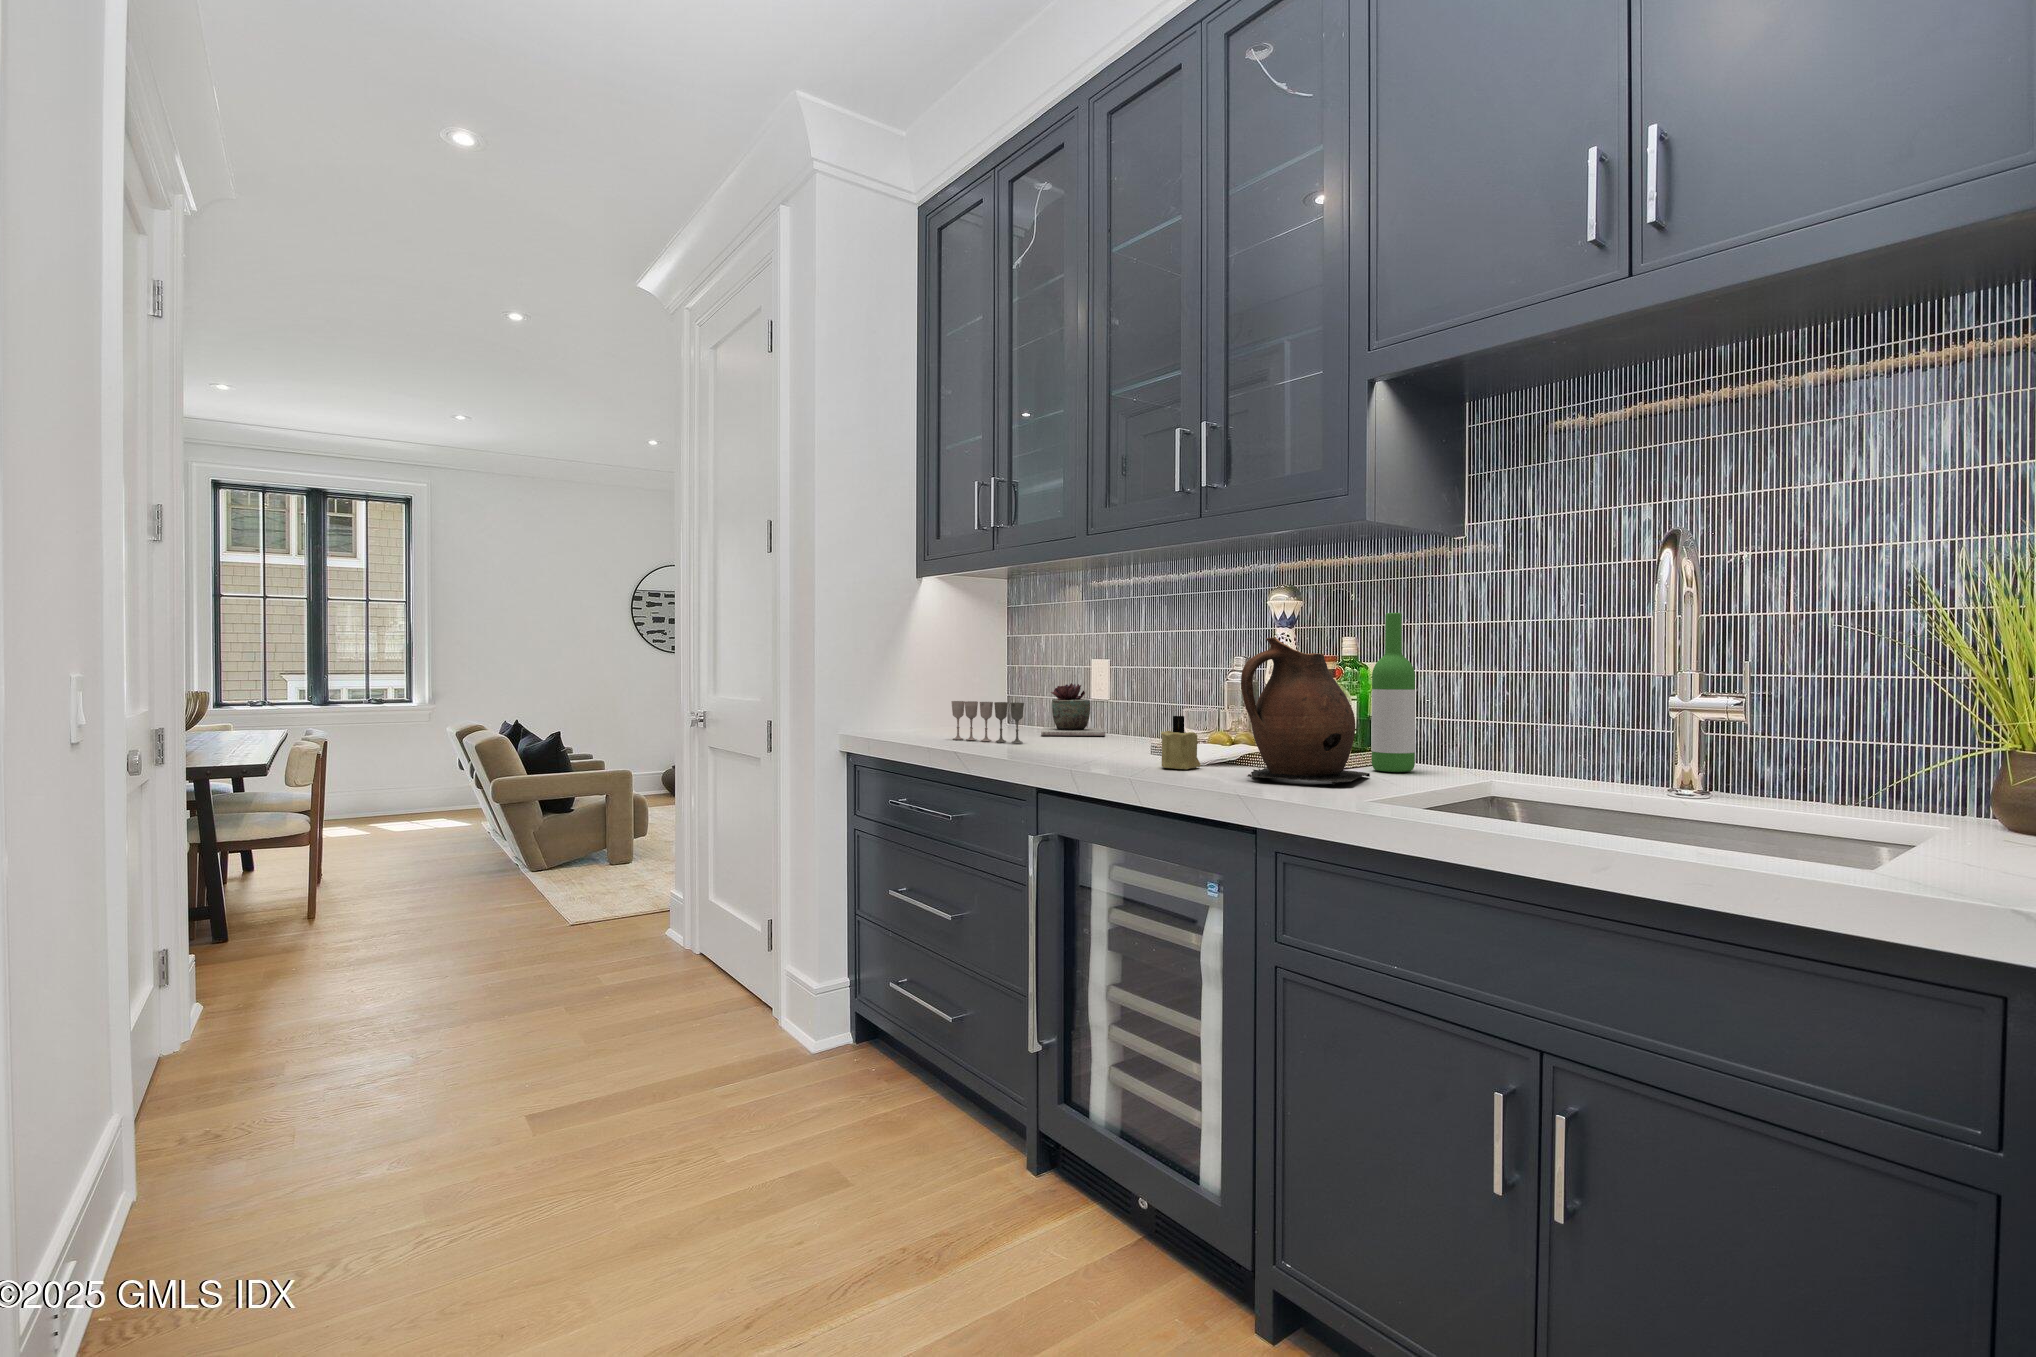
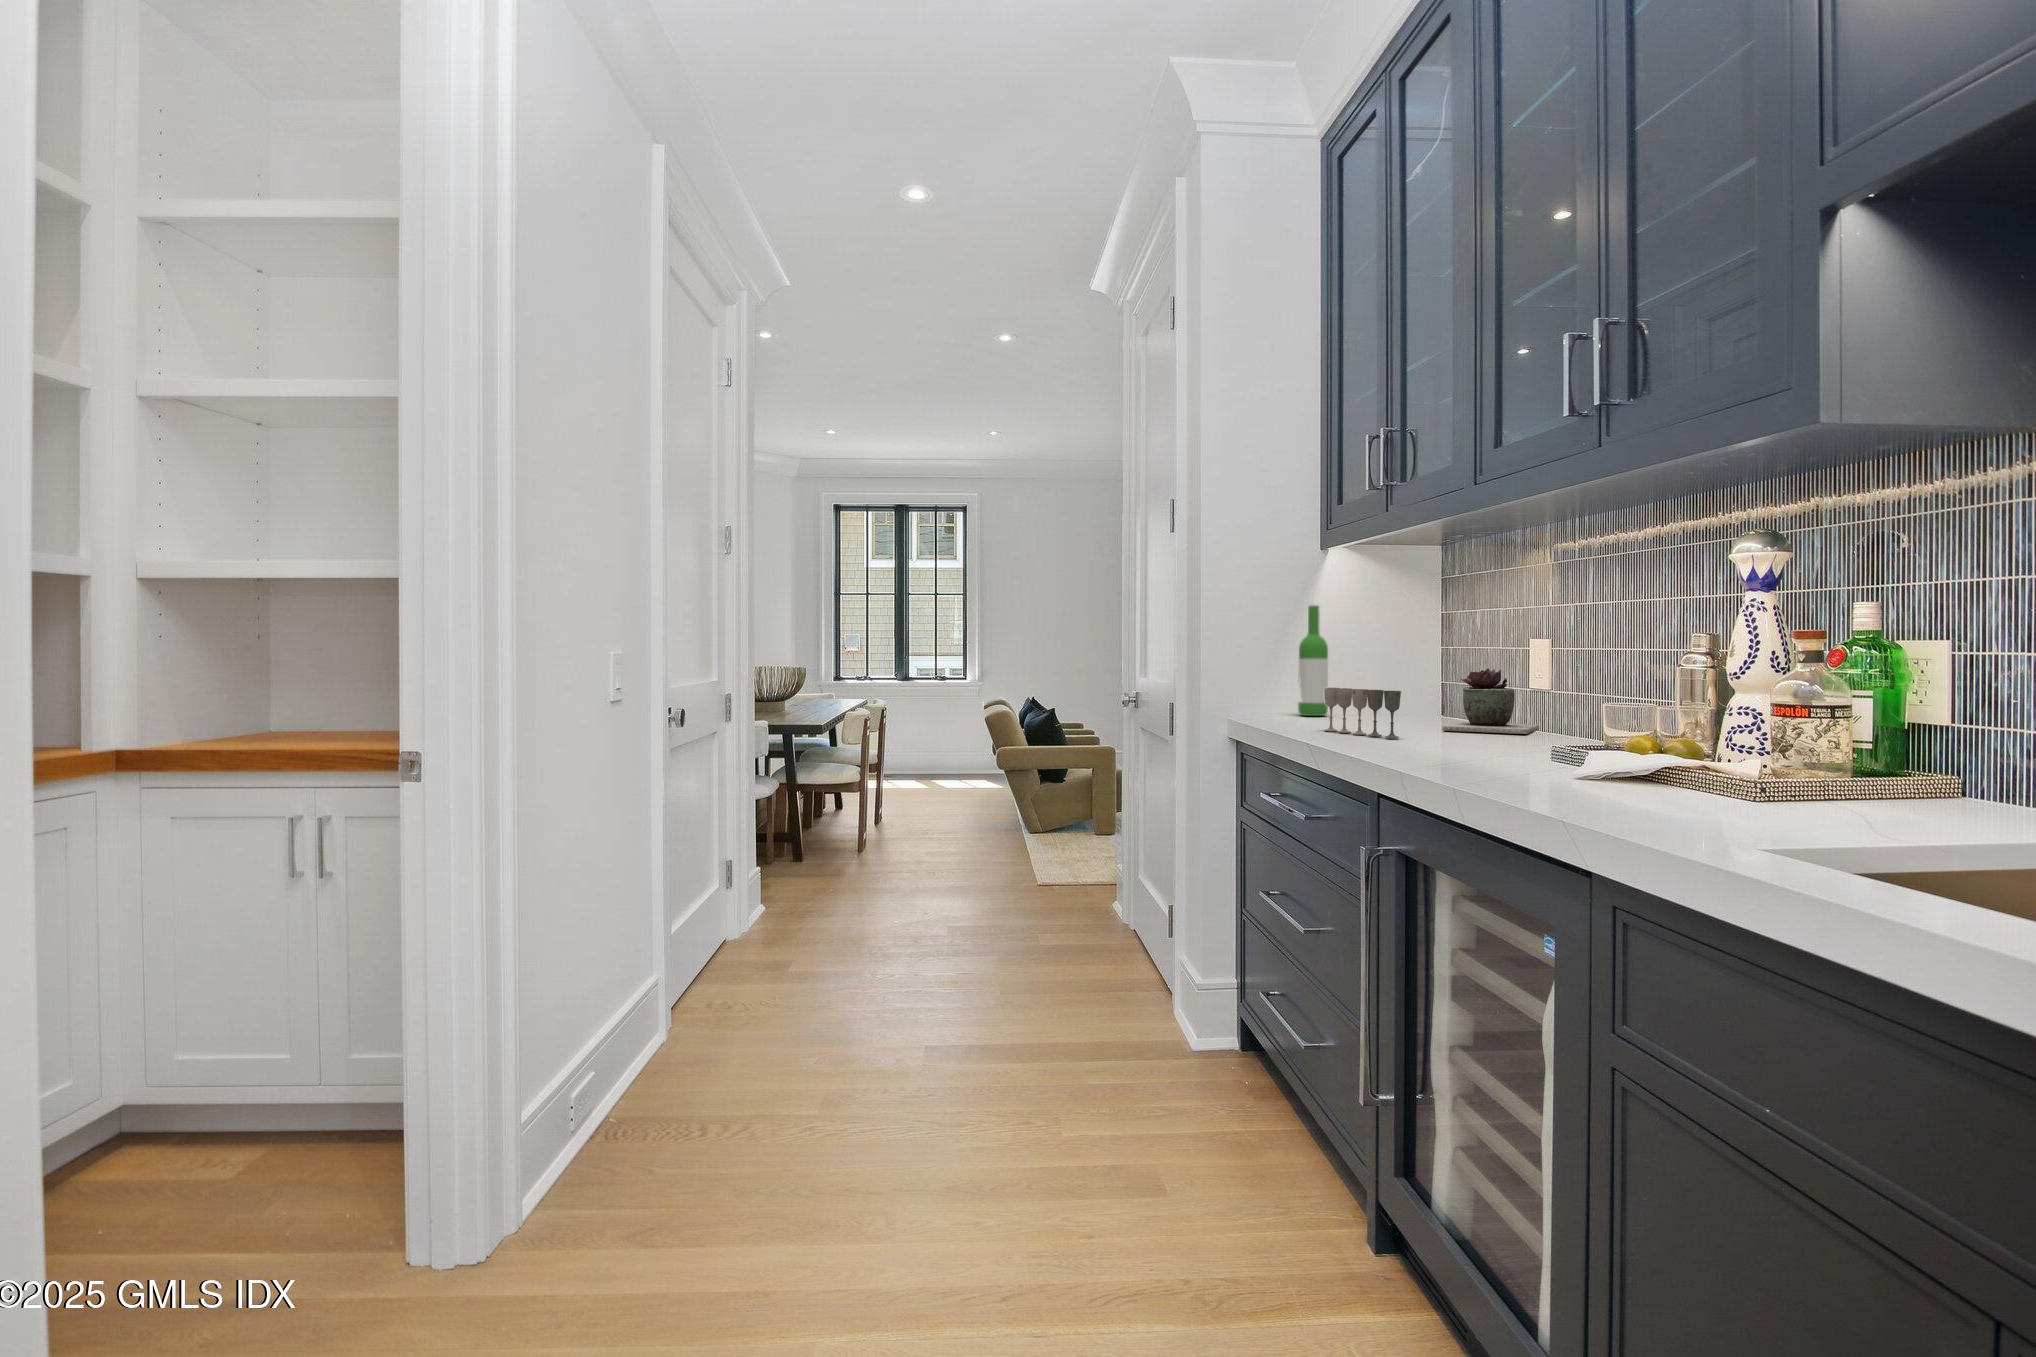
wine bottle: present [1371,613,1415,772] -> present [1298,605,1328,716]
ceramic pitcher: present [1241,638,1370,785] -> none [1607,606,1841,821]
candle: present [1161,716,1201,769] -> none [1517,712,1576,783]

